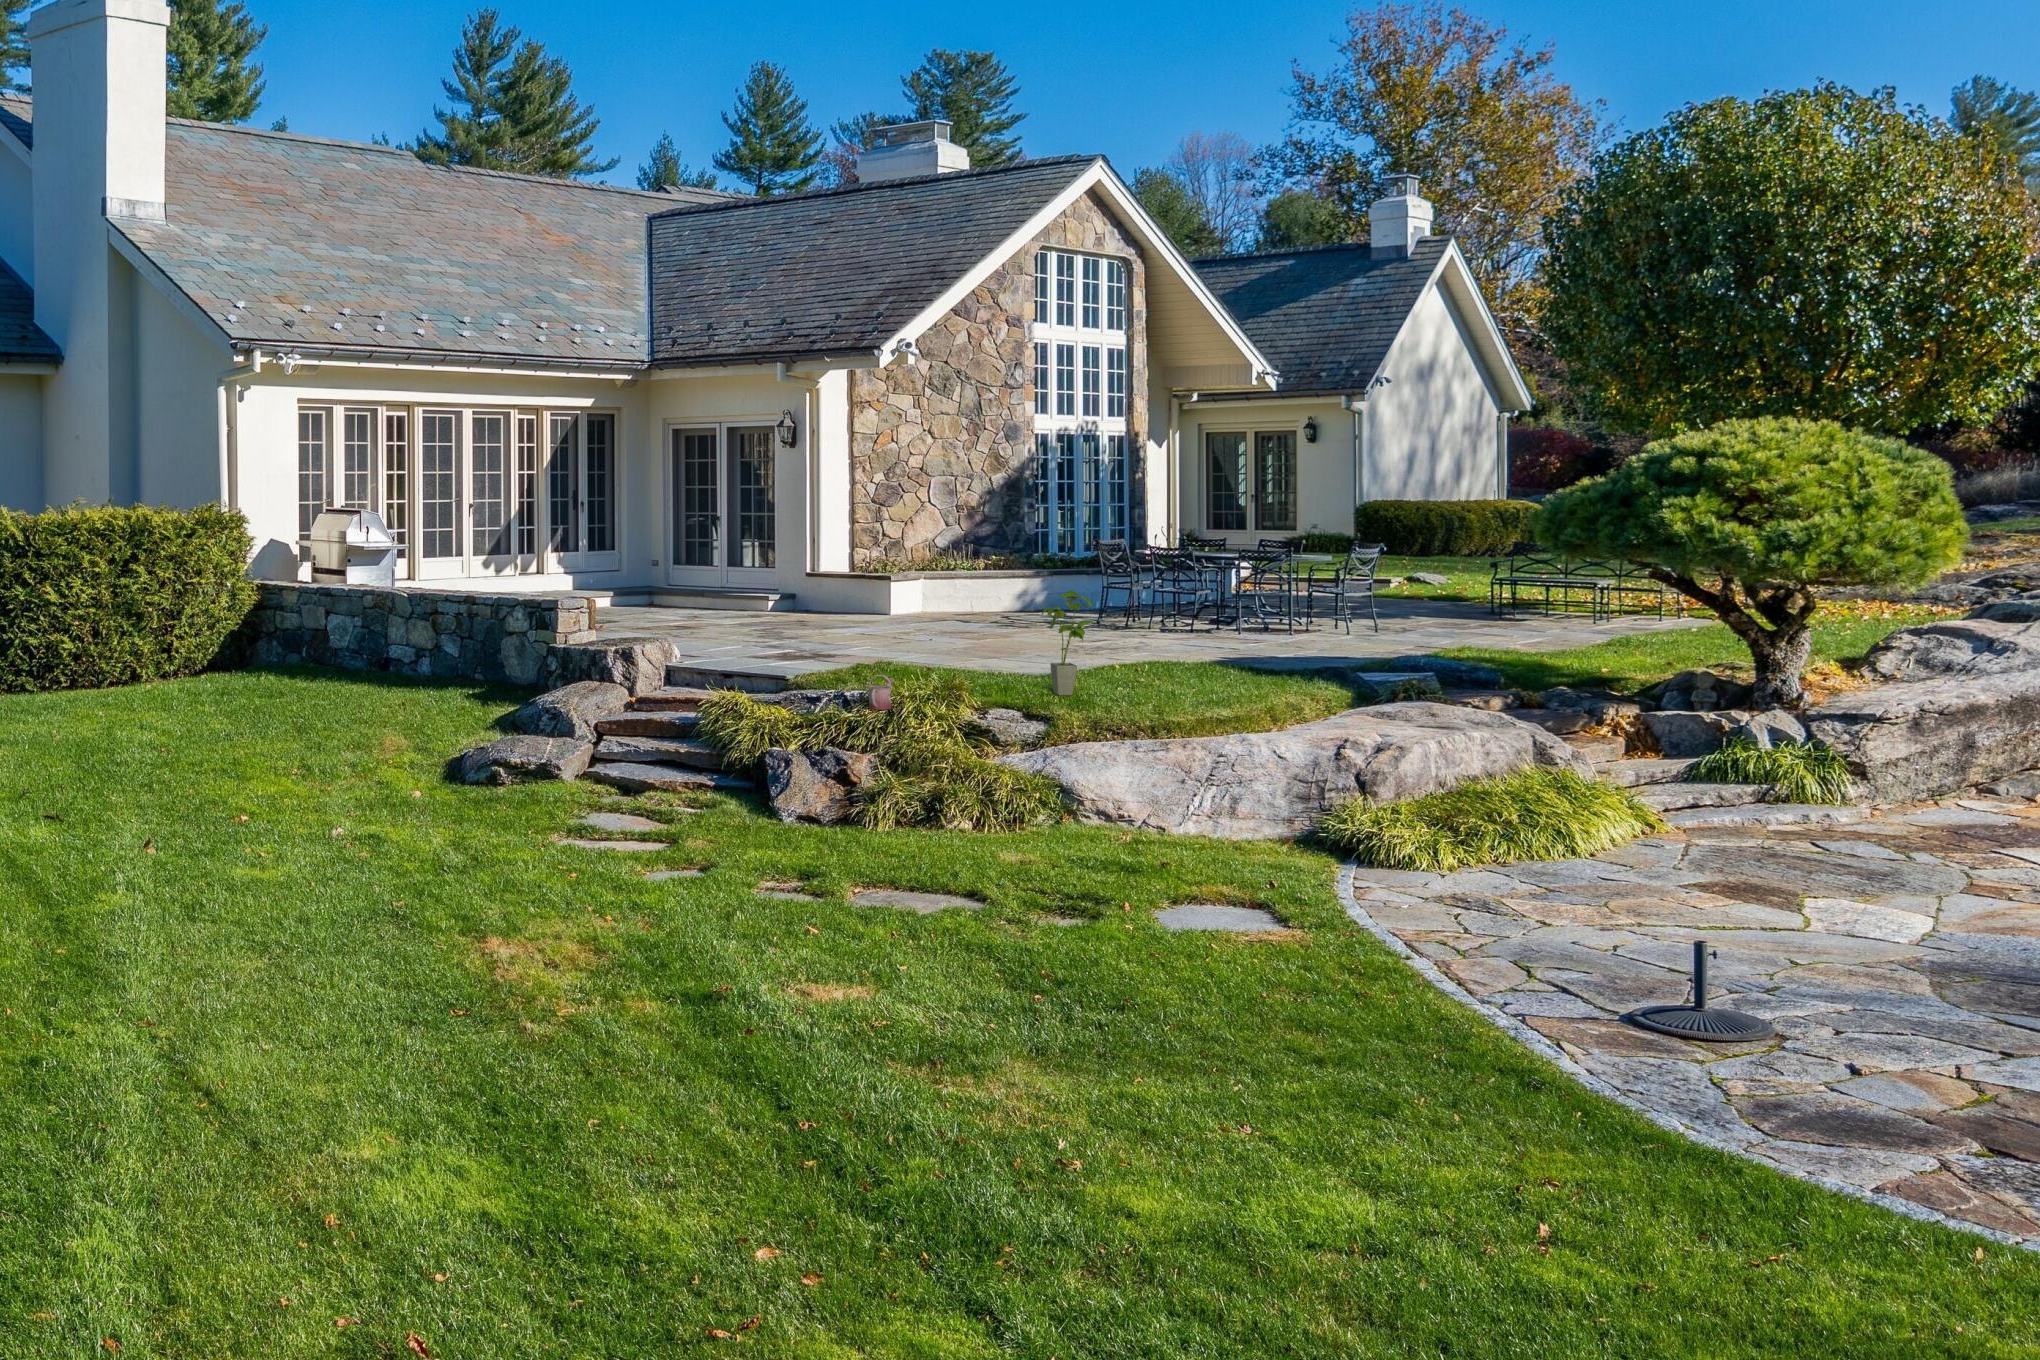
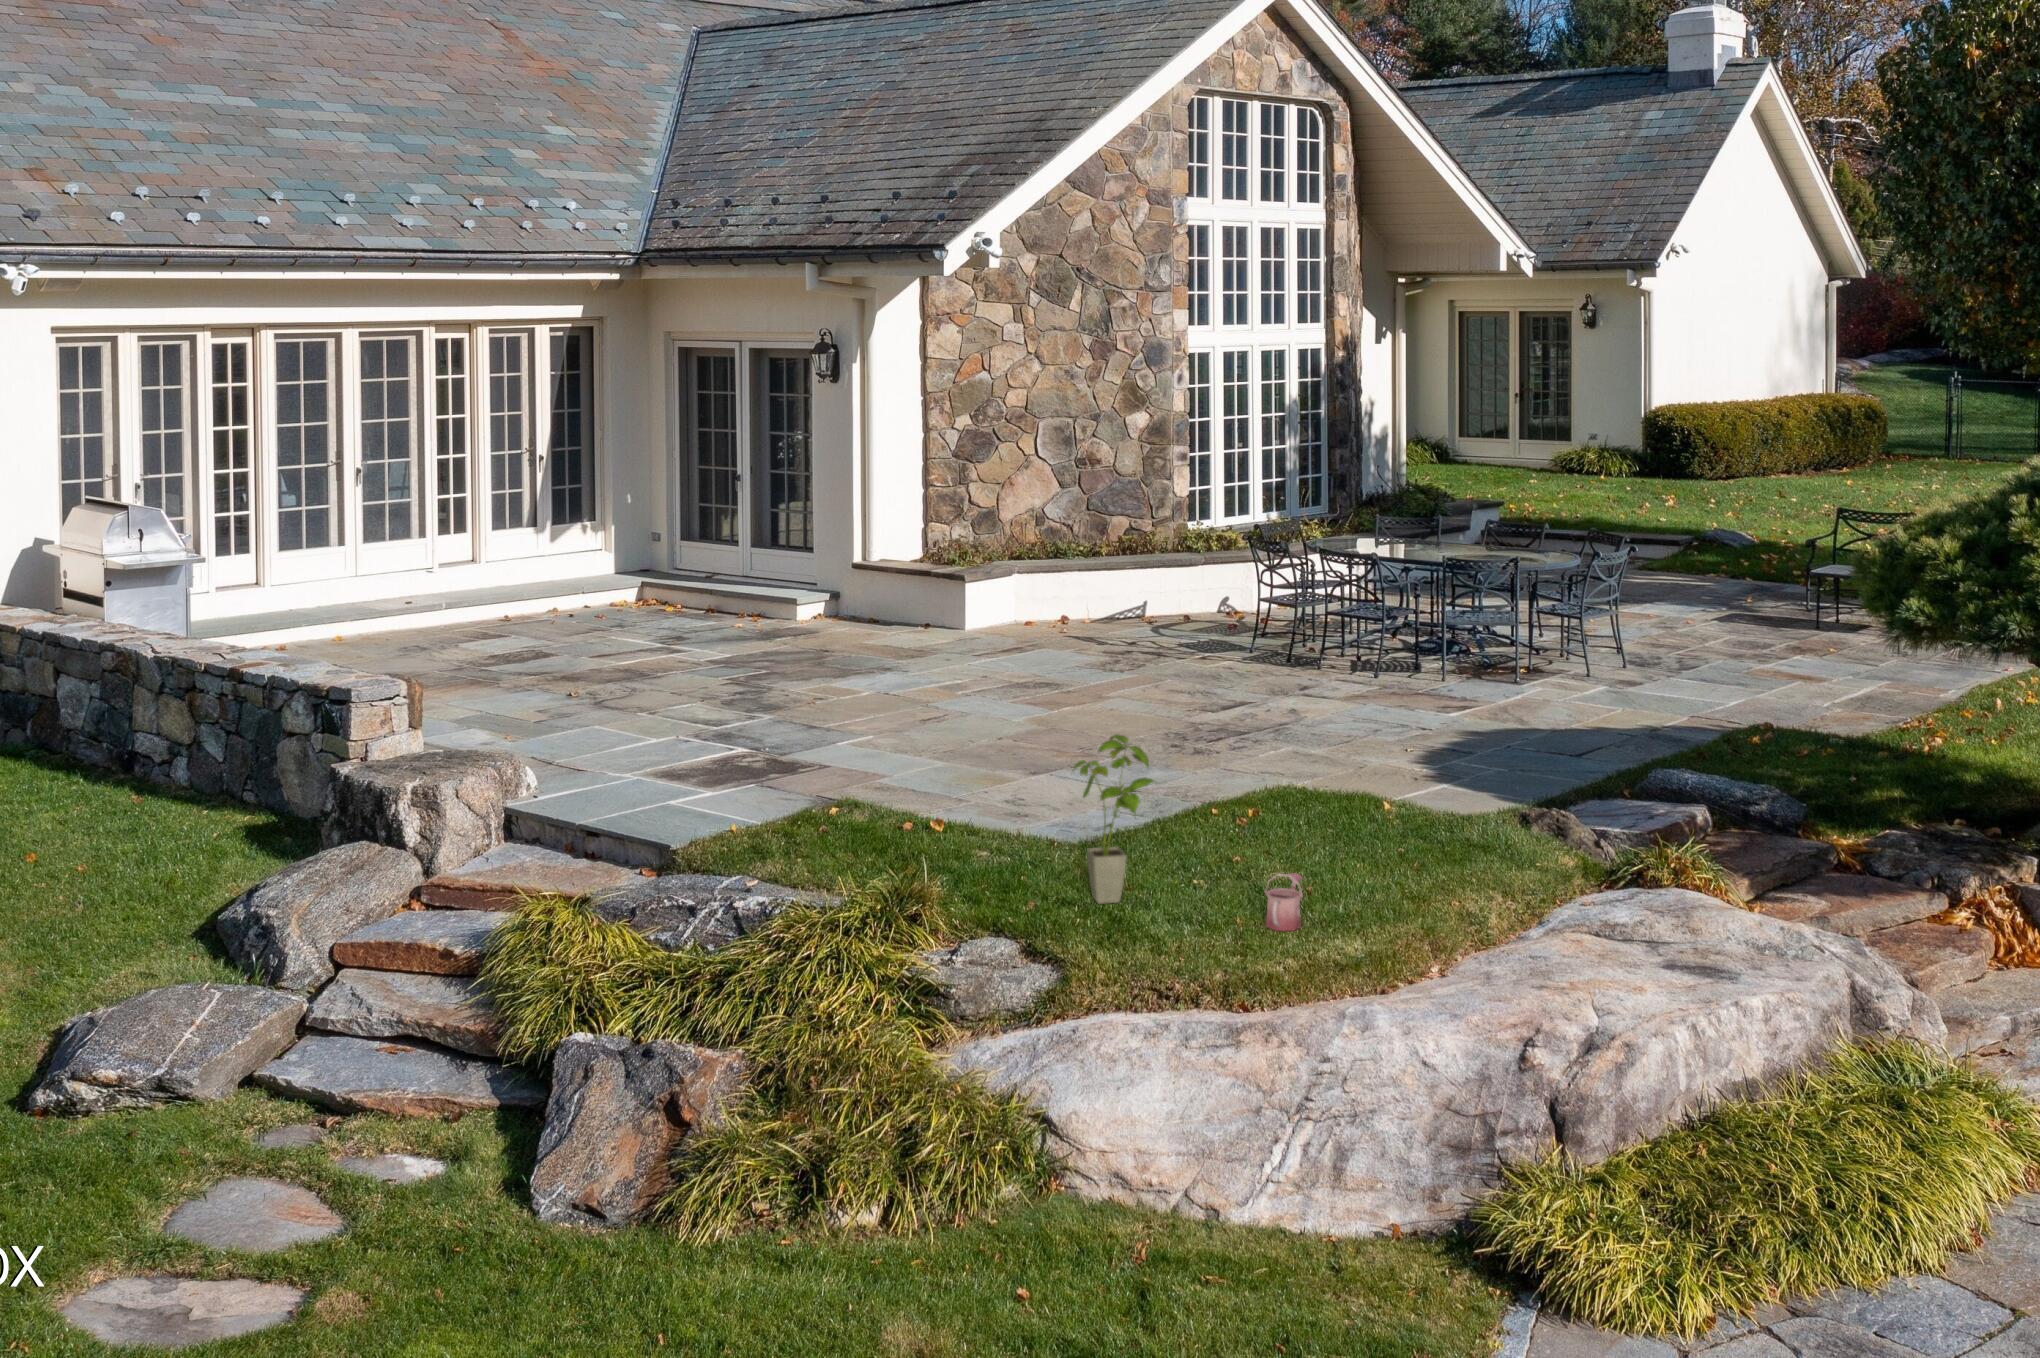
watering can: present [868,675,894,710] -> present [1265,873,1303,931]

